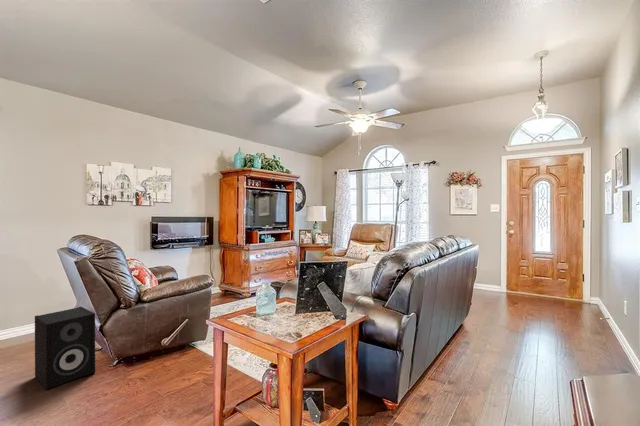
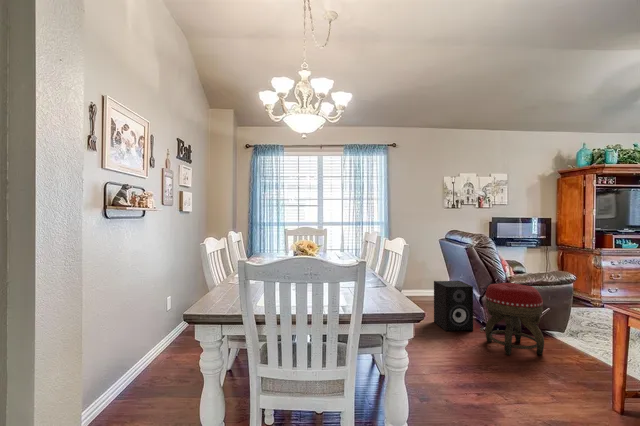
footstool: none [102,301,173,401] -> present [485,283,544,355]

